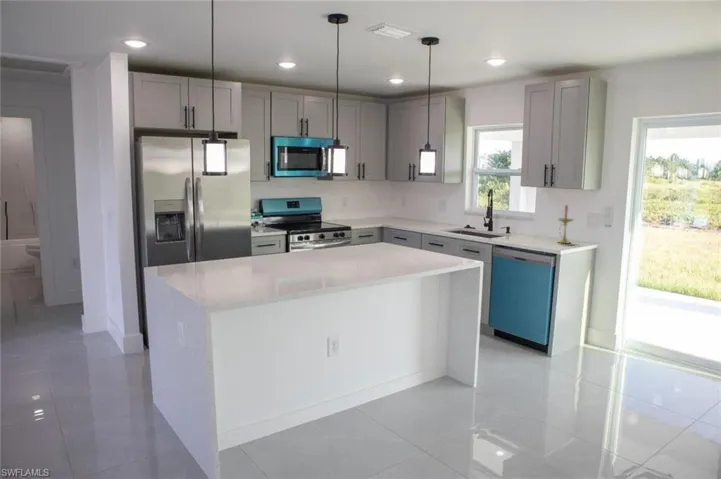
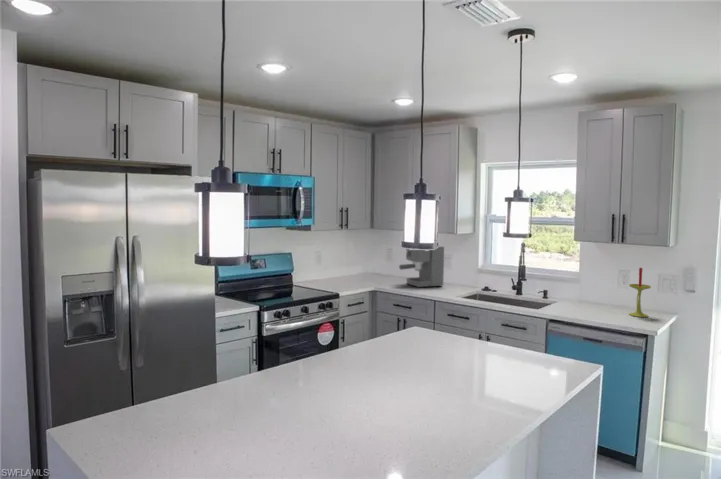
coffee maker: none [402,193,439,226] -> present [399,246,444,287]

